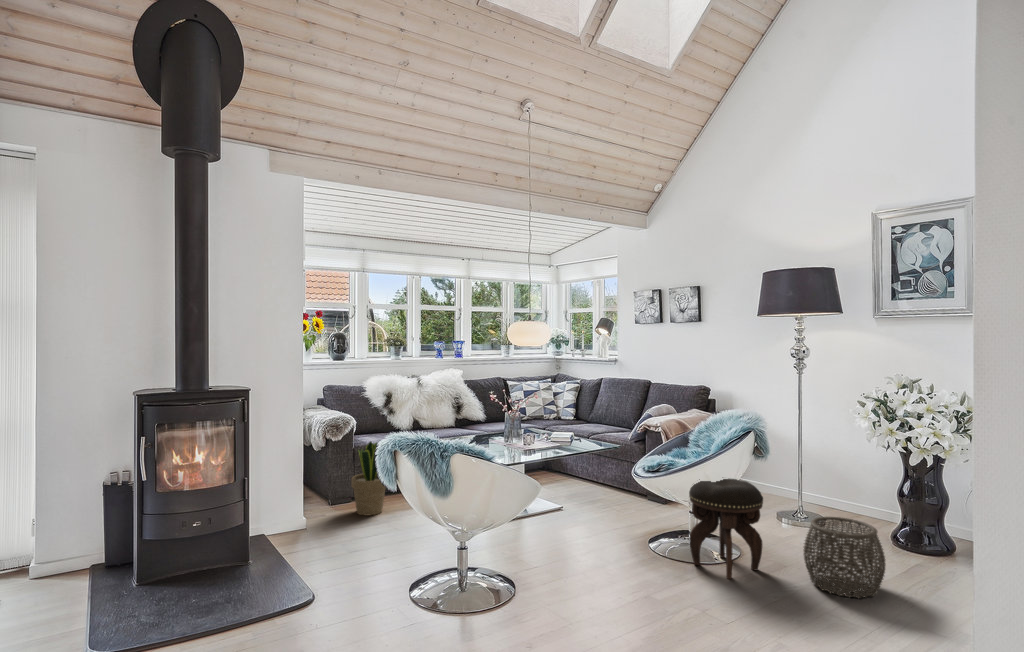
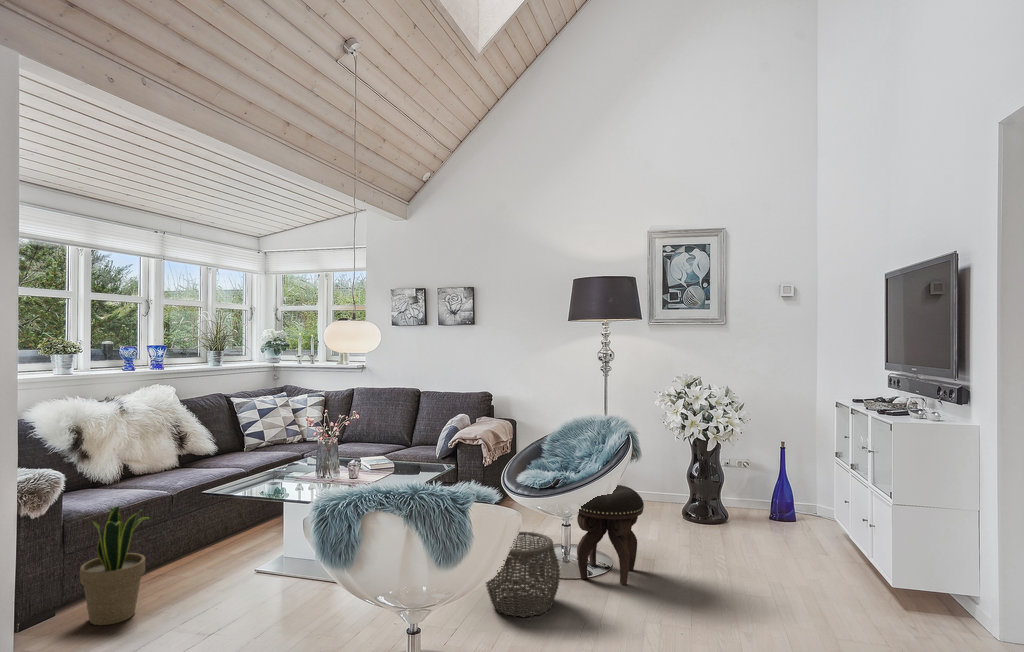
woven basket: present [803,517,886,598] -> present [486,532,560,617]

